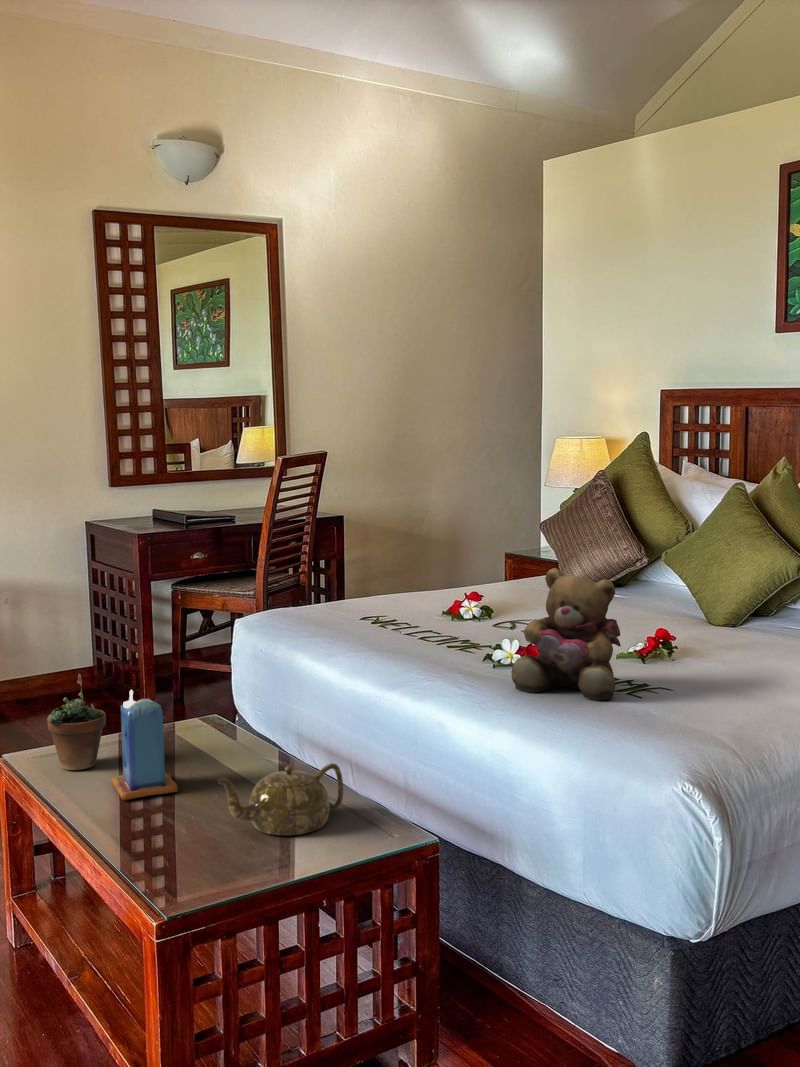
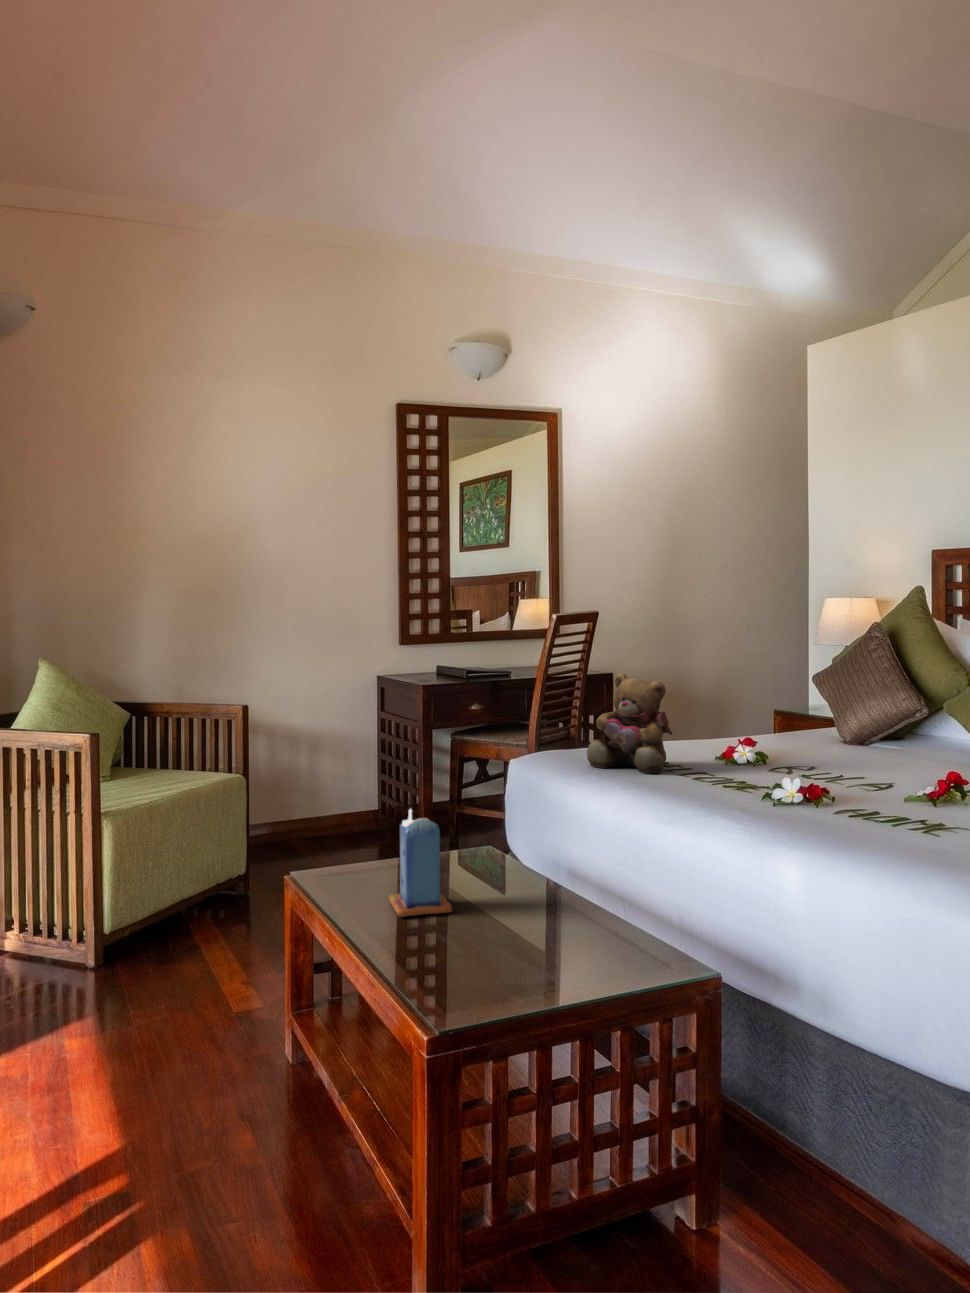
teddy bear: present [512,568,621,700] -> present [587,673,672,773]
succulent plant: present [47,674,106,770] -> none [331,795,386,888]
teapot: present [218,763,343,836] -> none [492,888,619,960]

